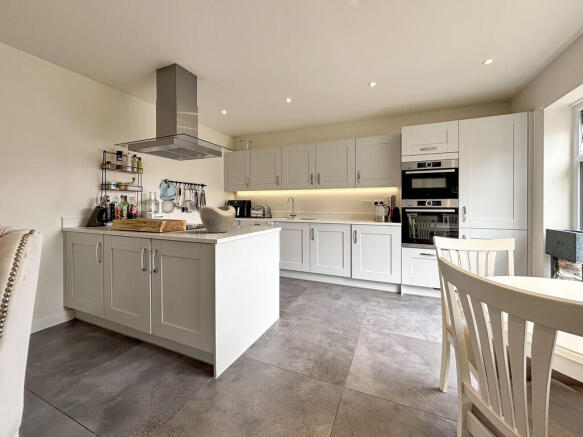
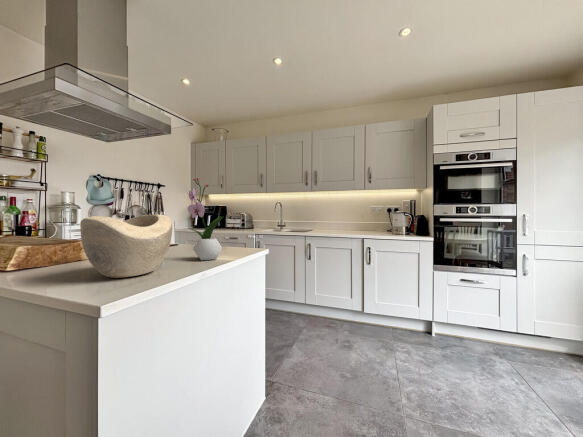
flower arrangement: none [239,187,257,229] -> present [188,178,223,260]

